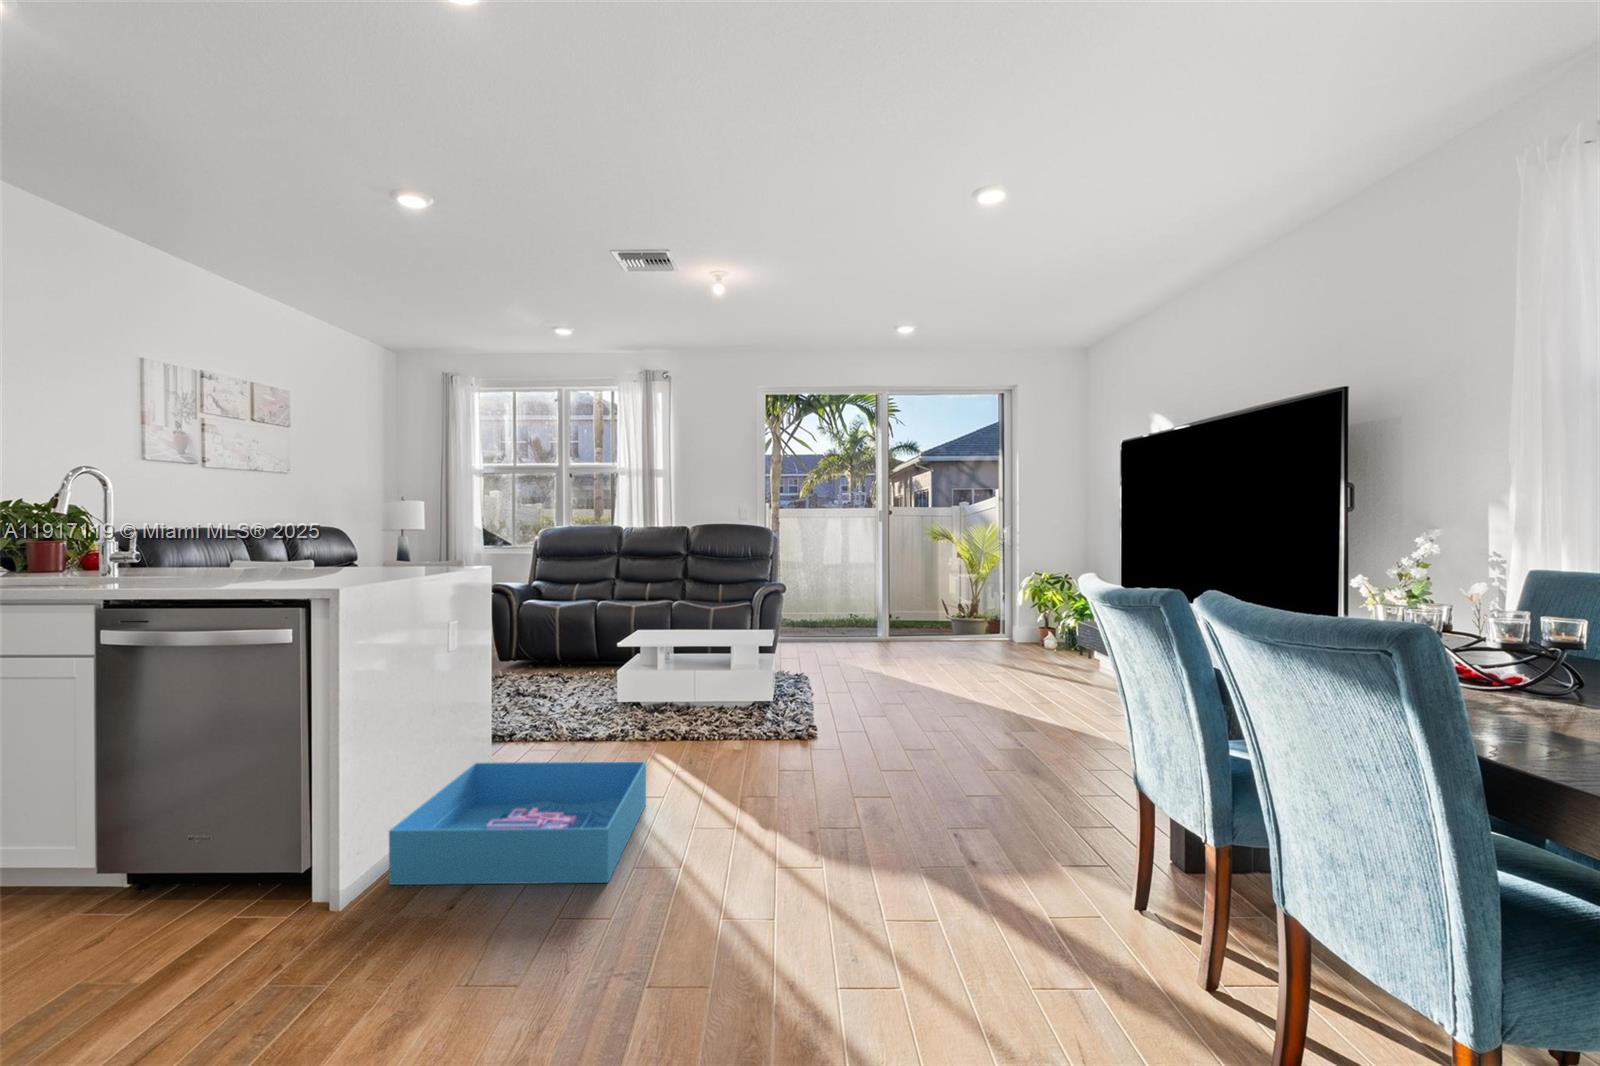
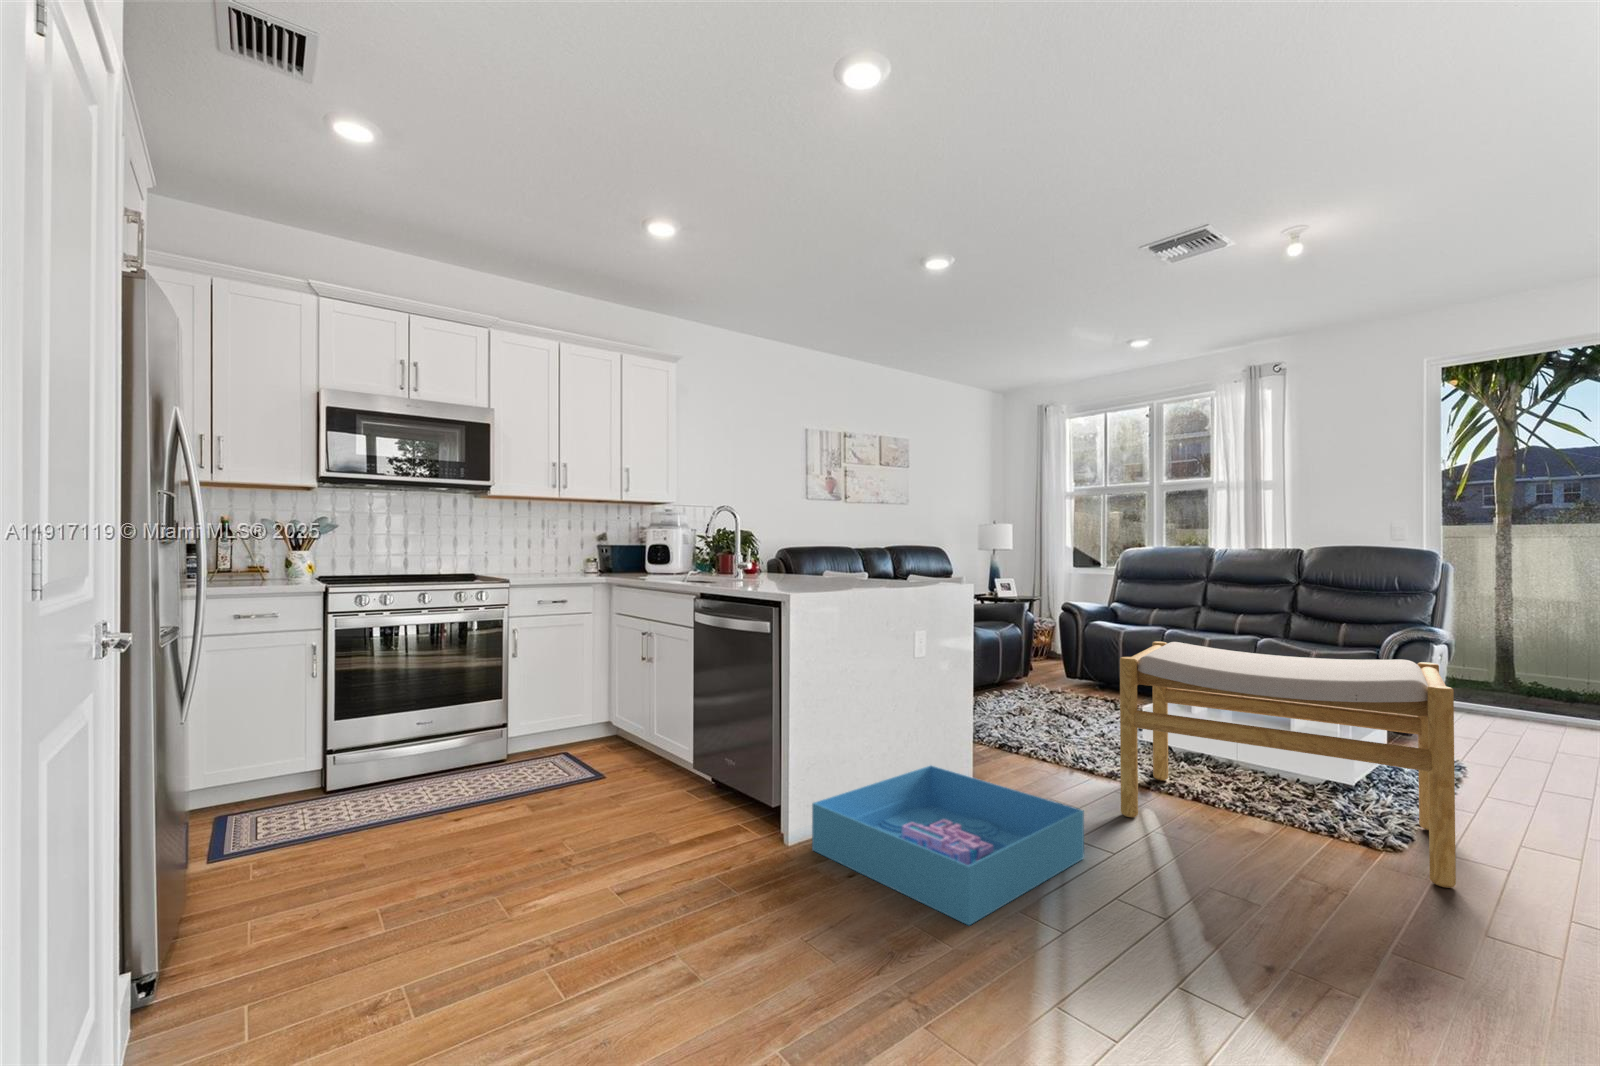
footstool: none [642,606,854,764] -> present [1120,641,1456,888]

